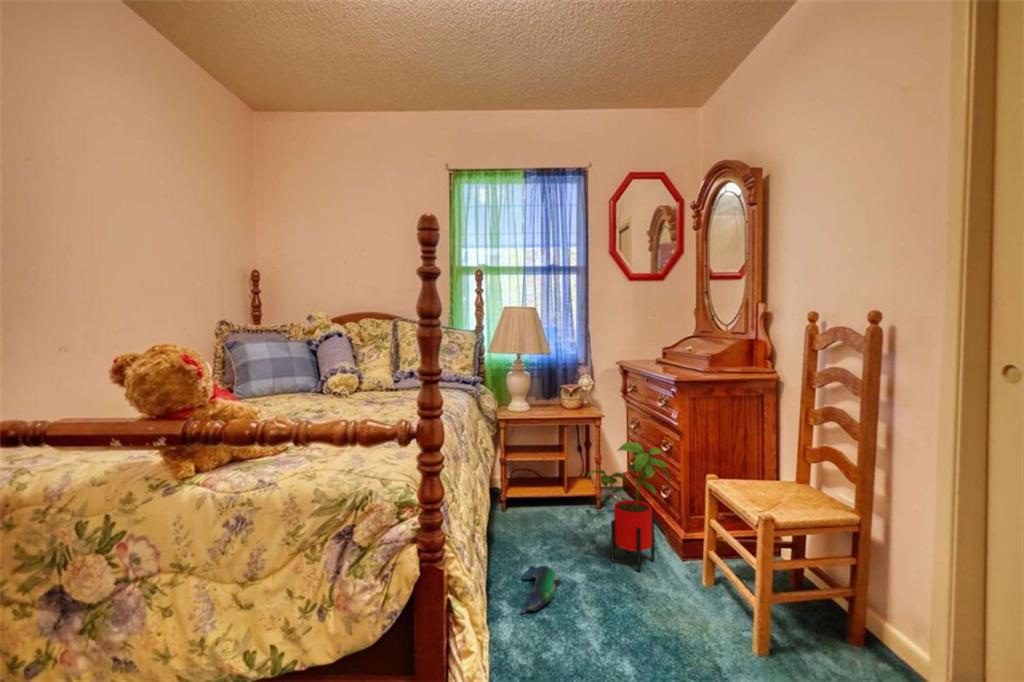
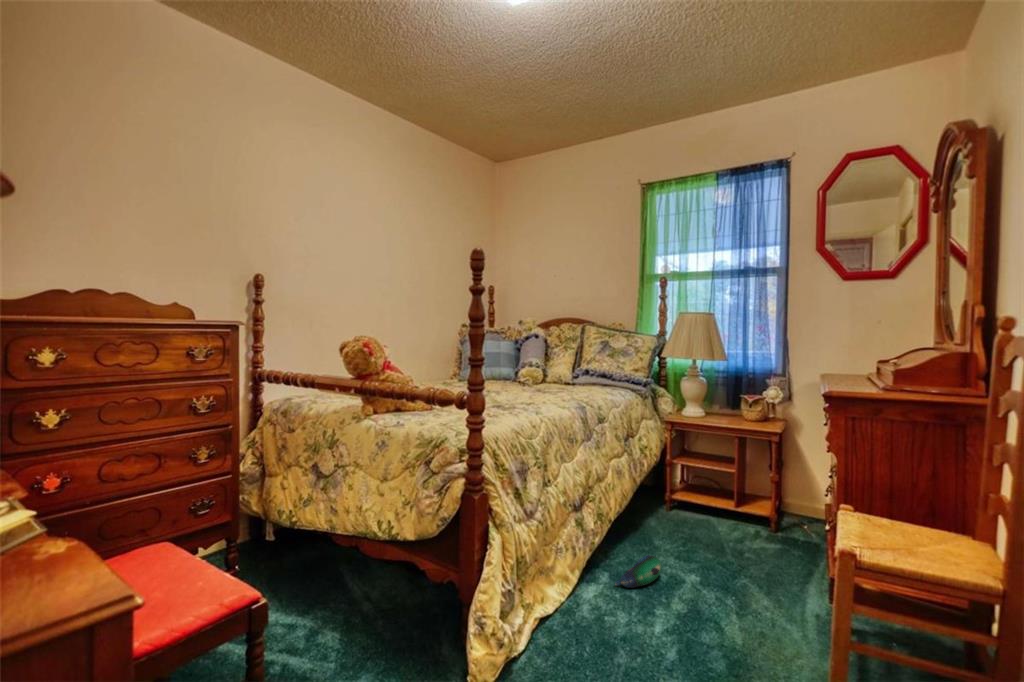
house plant: present [587,442,670,572] -> none [714,455,817,594]

